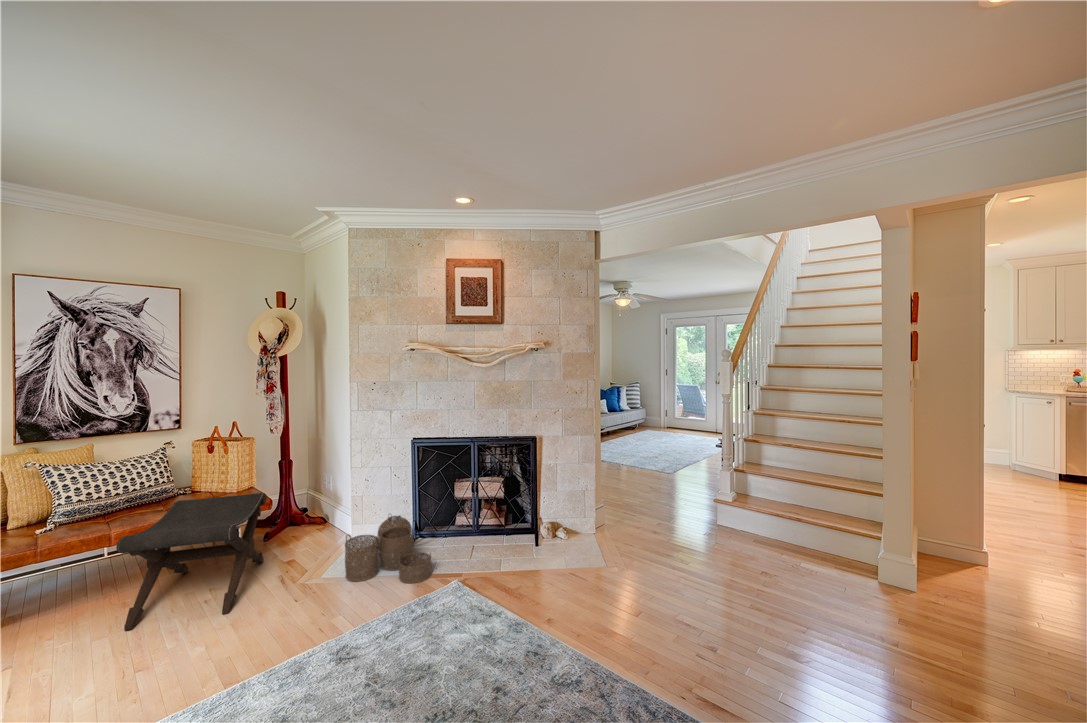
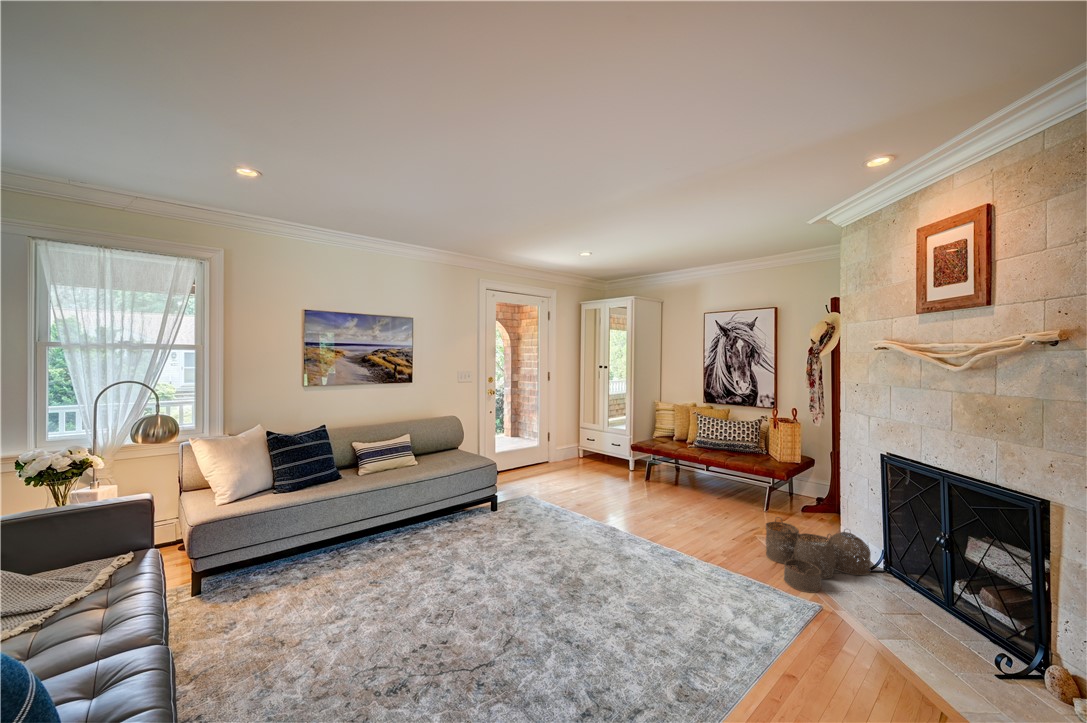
footstool: present [116,493,266,631] -> none [673,452,770,524]

